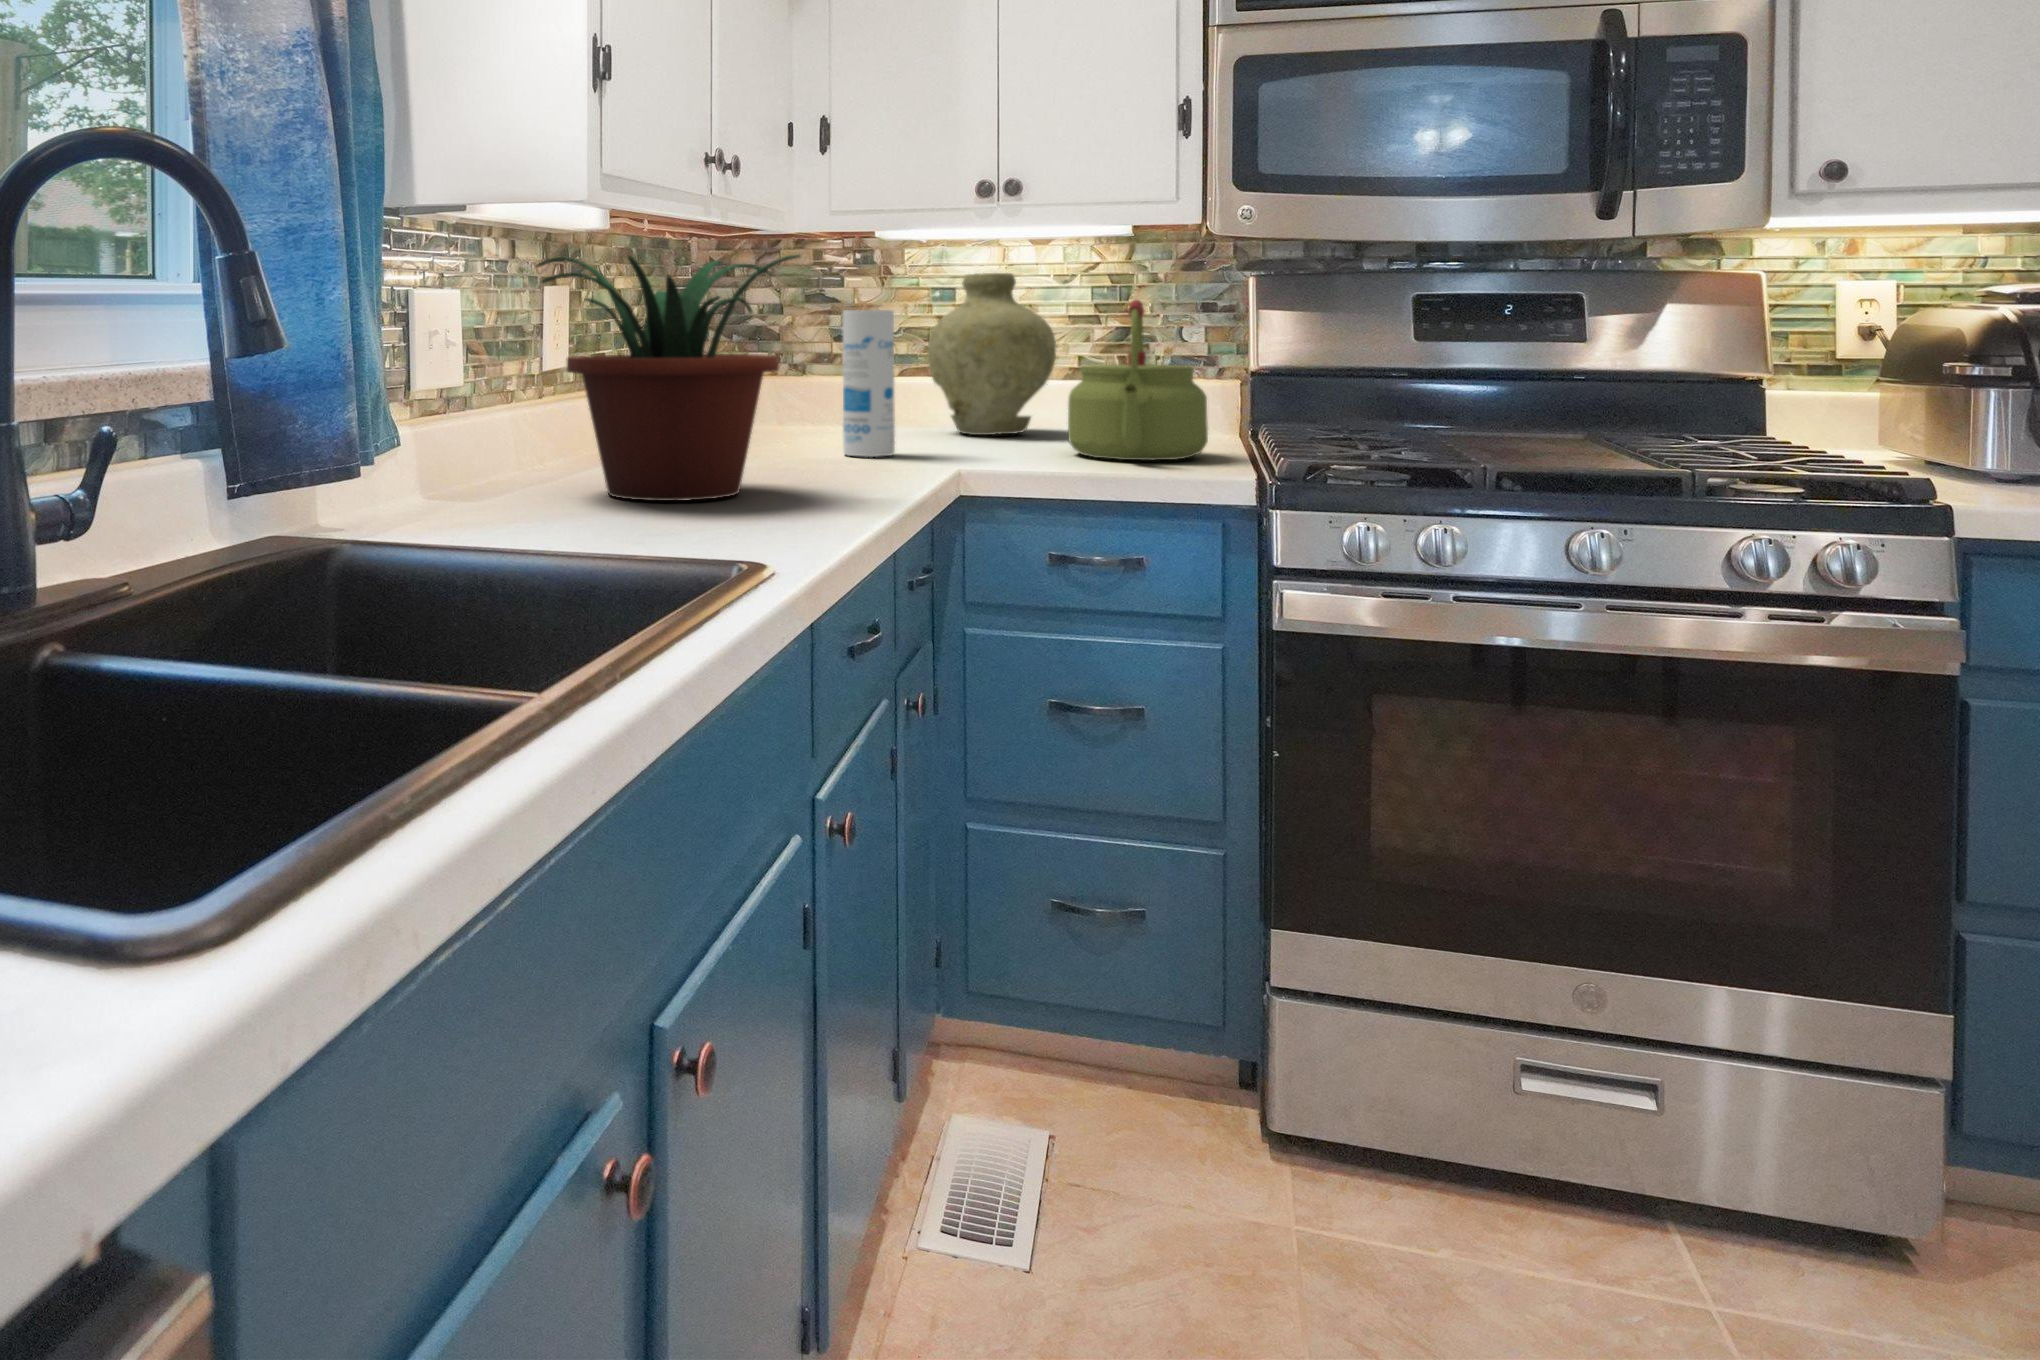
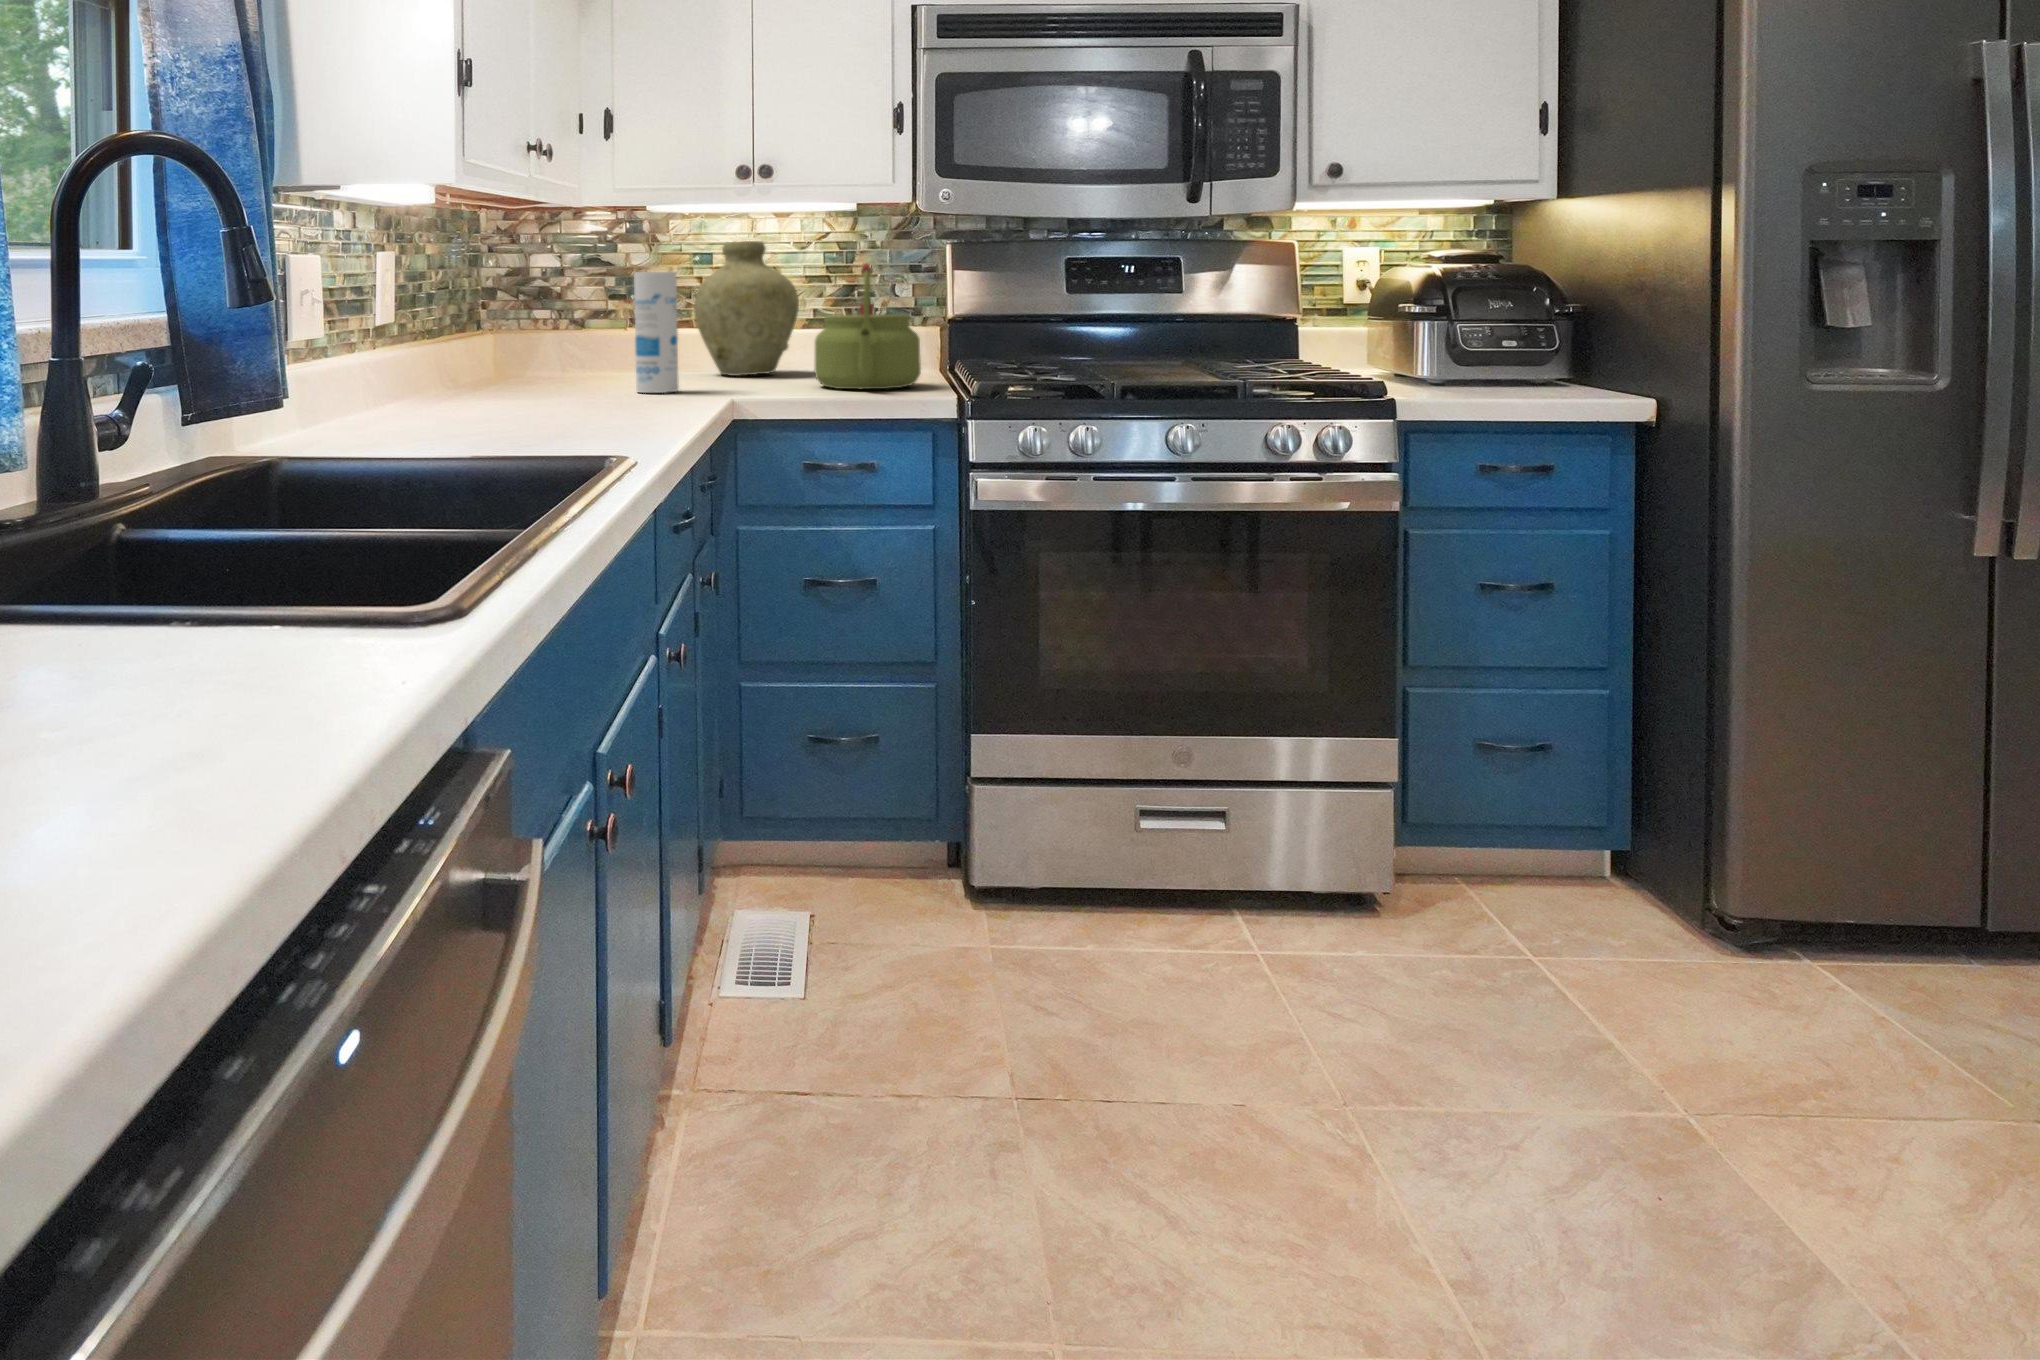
potted plant: present [536,255,800,501] -> none [390,226,622,427]

